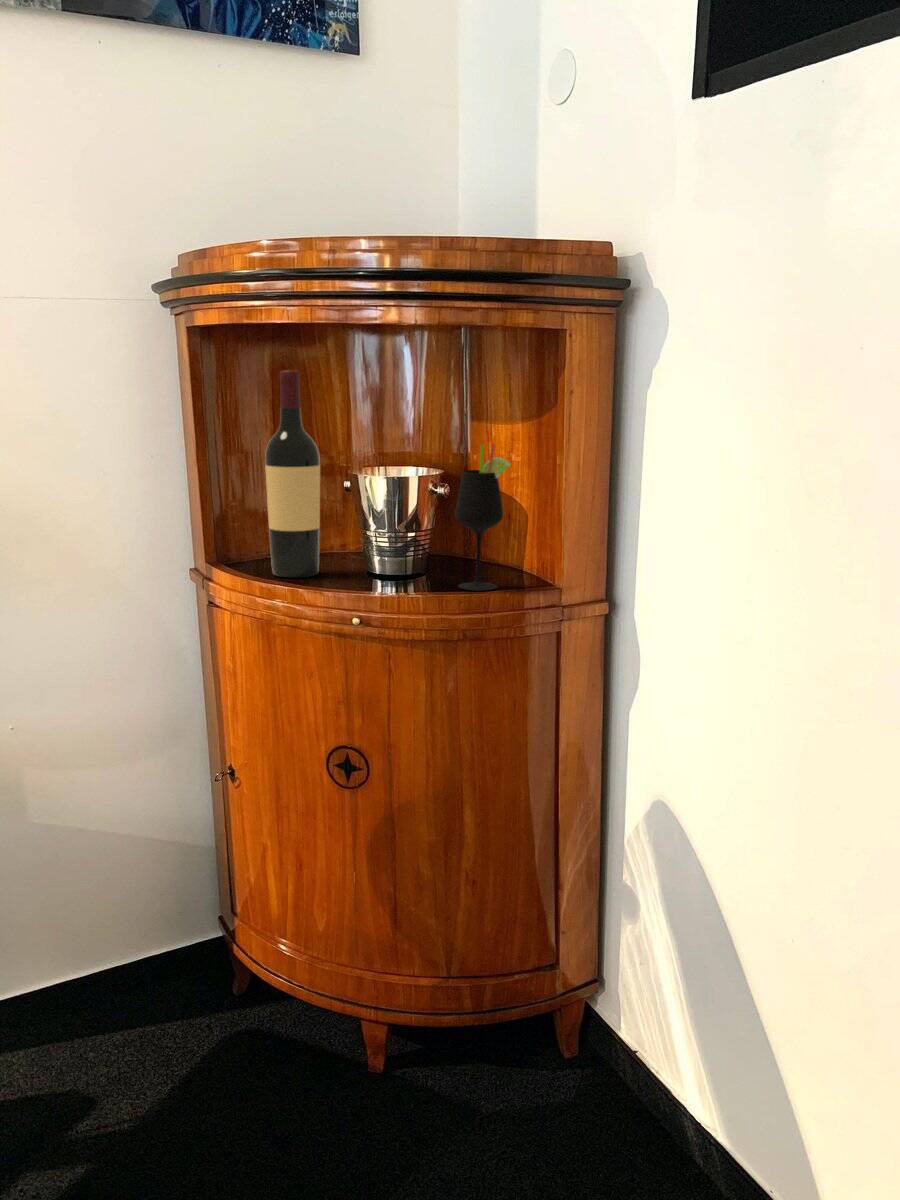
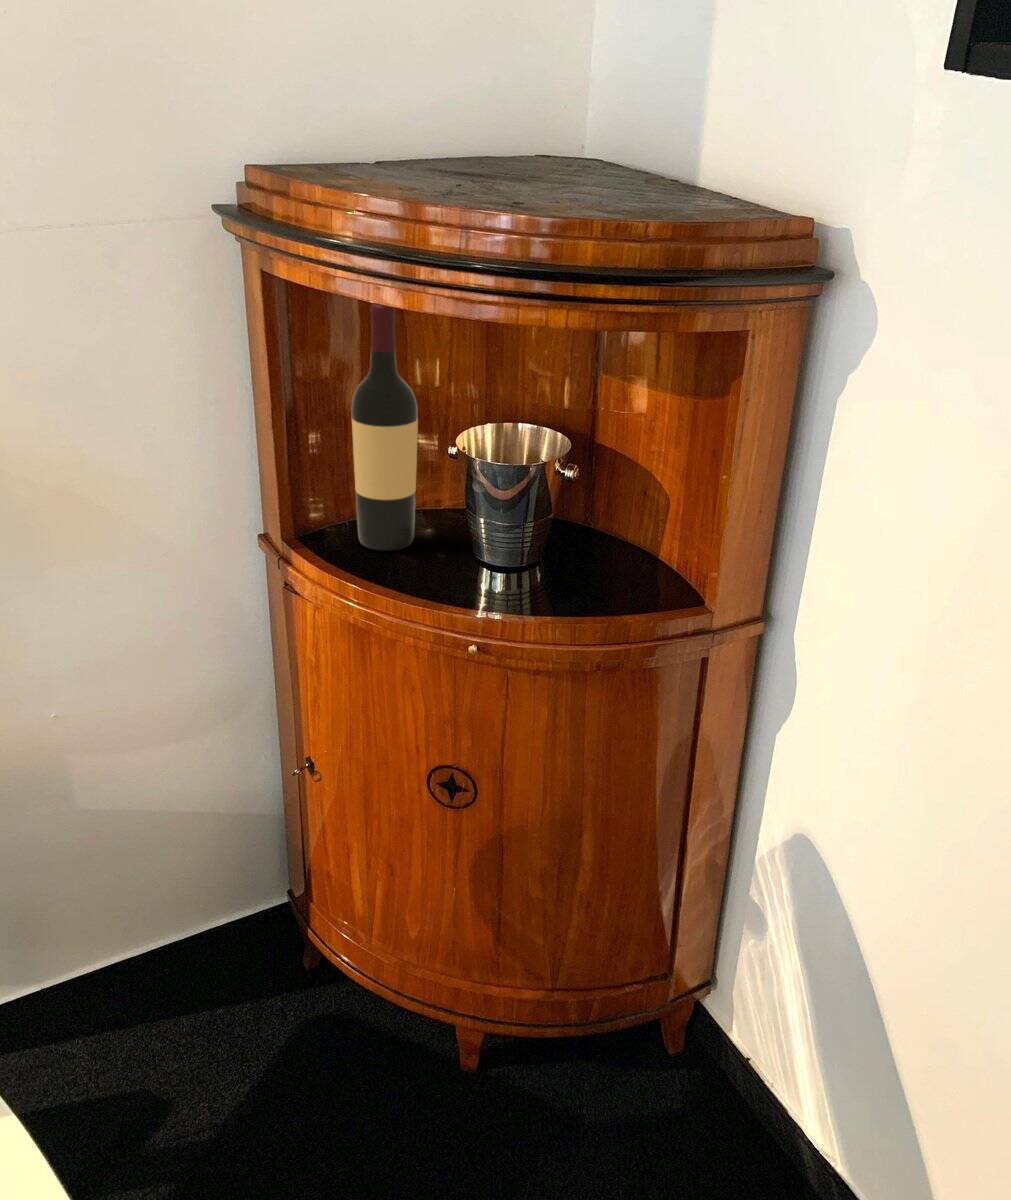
wine glass: present [455,444,511,591] -> none [583,427,658,592]

